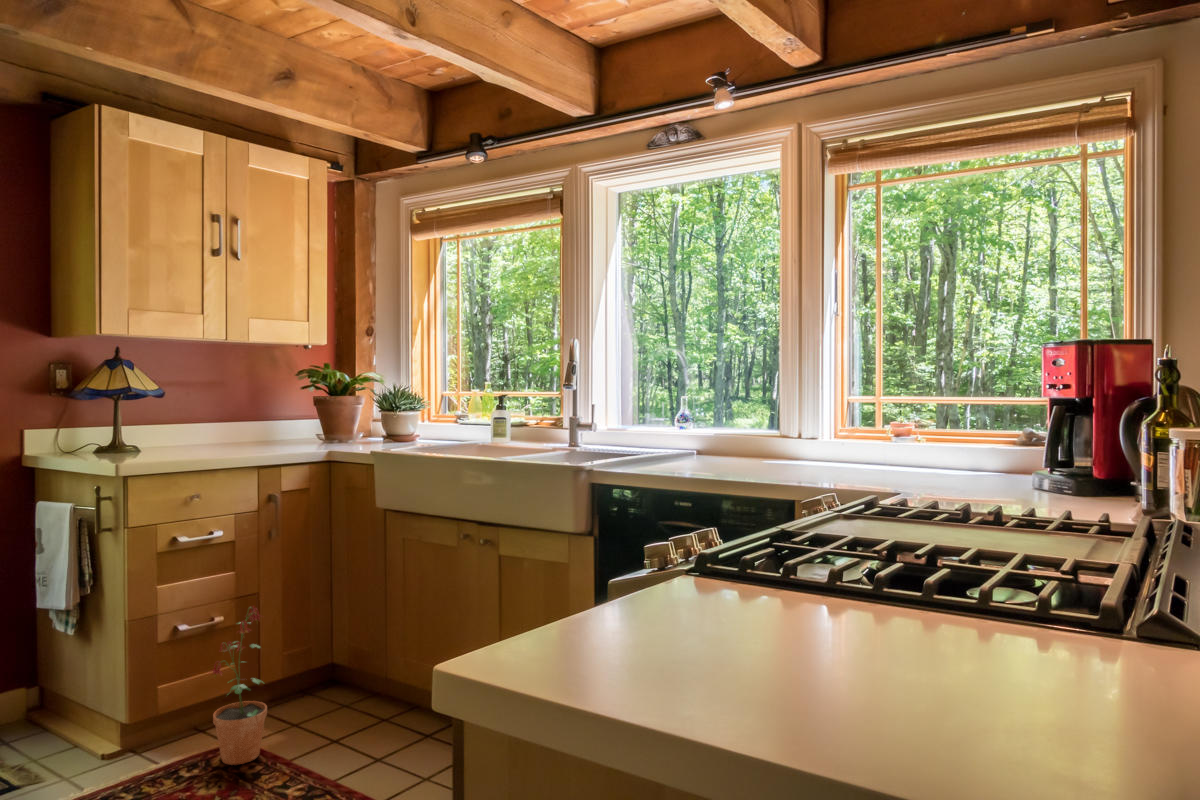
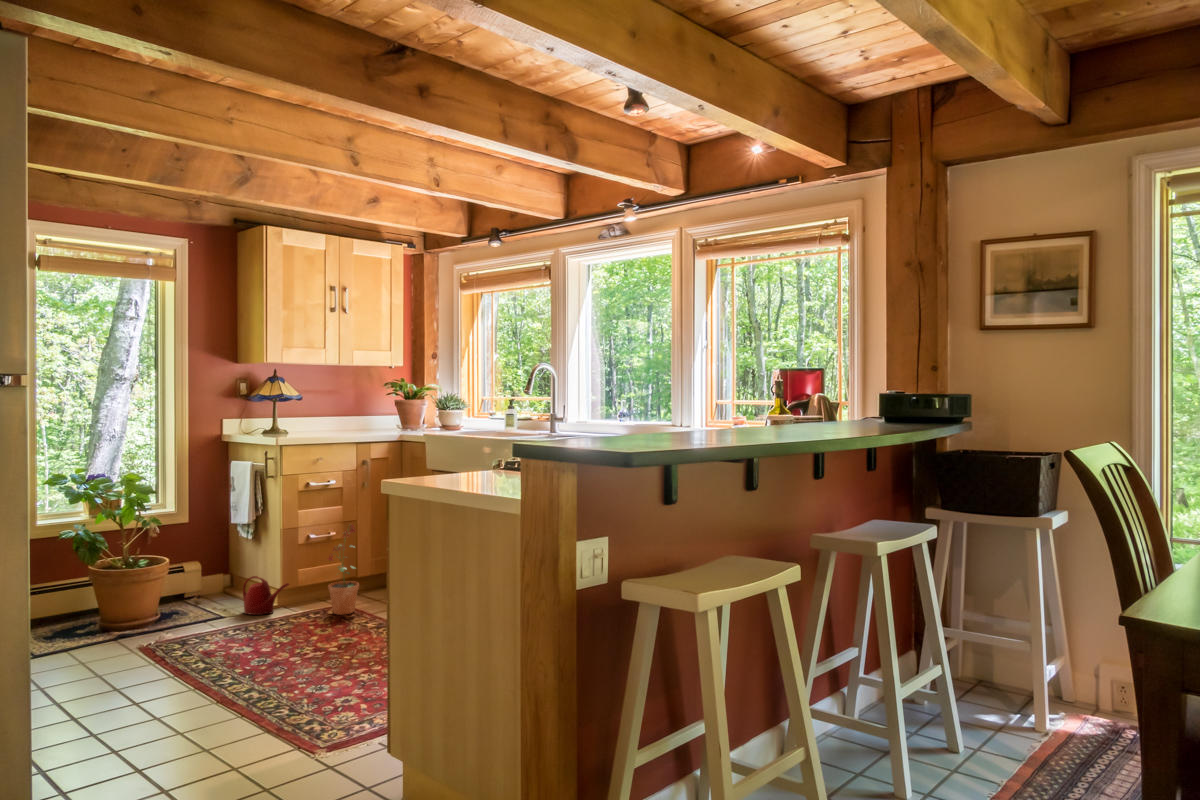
watering can: none [55,705,142,777] -> present [243,576,289,615]

